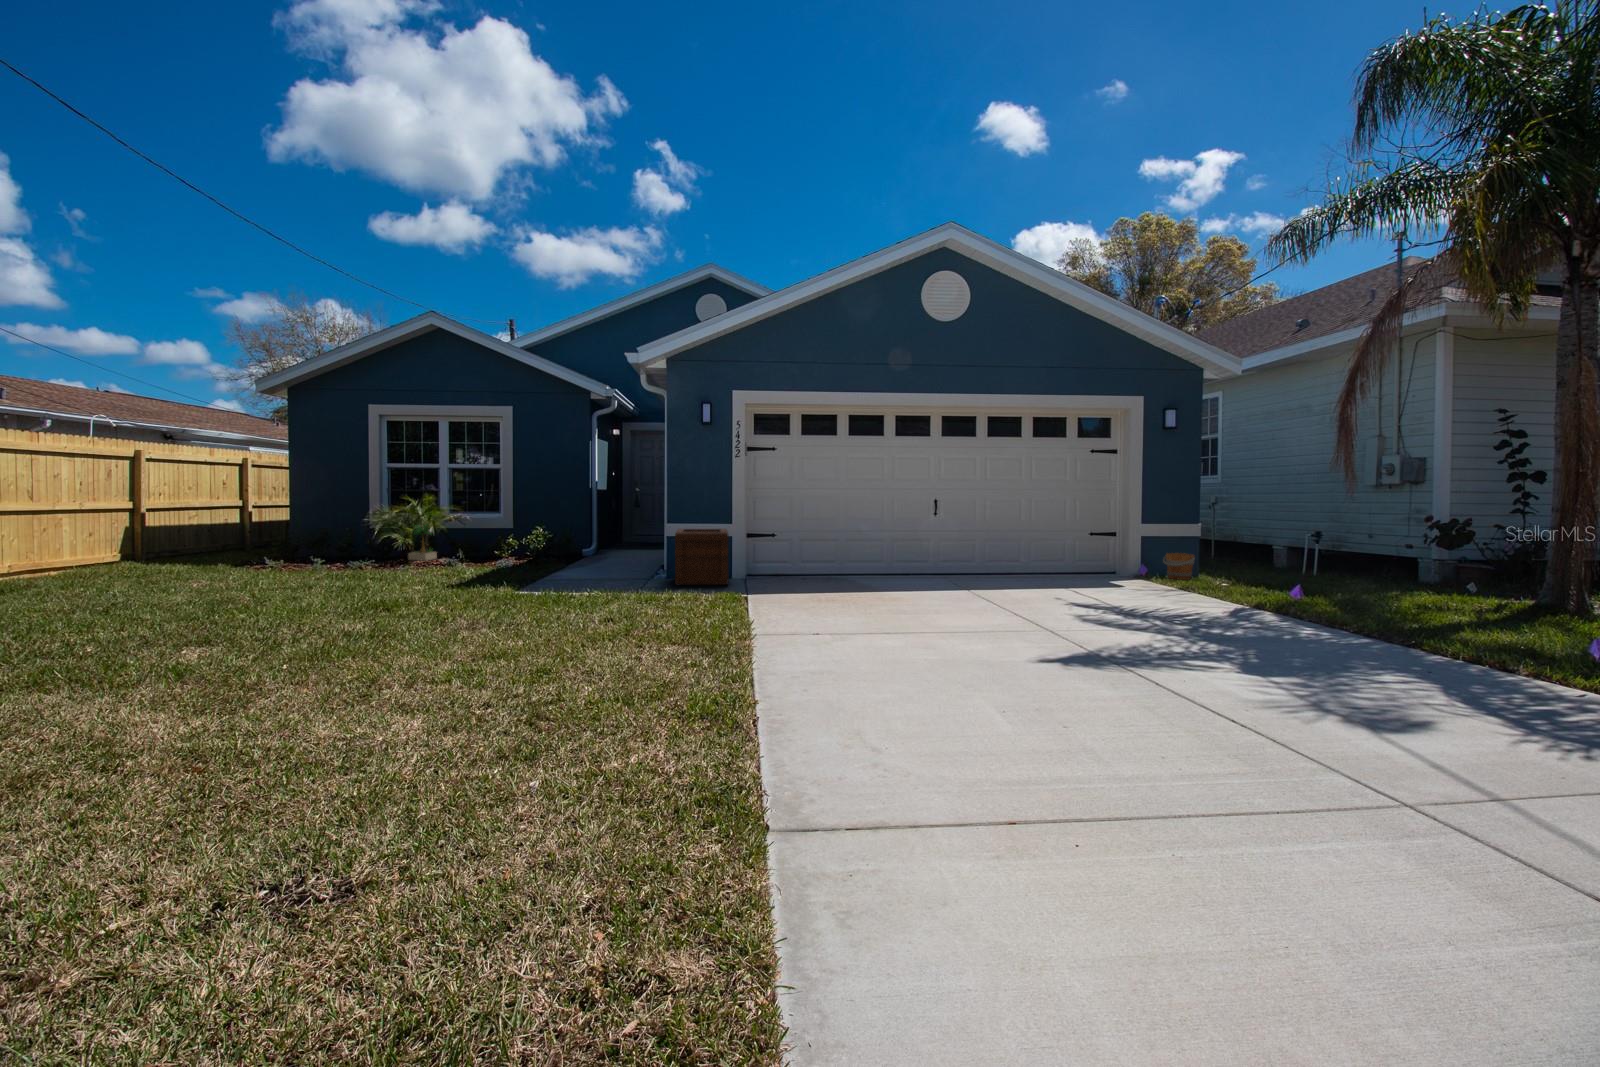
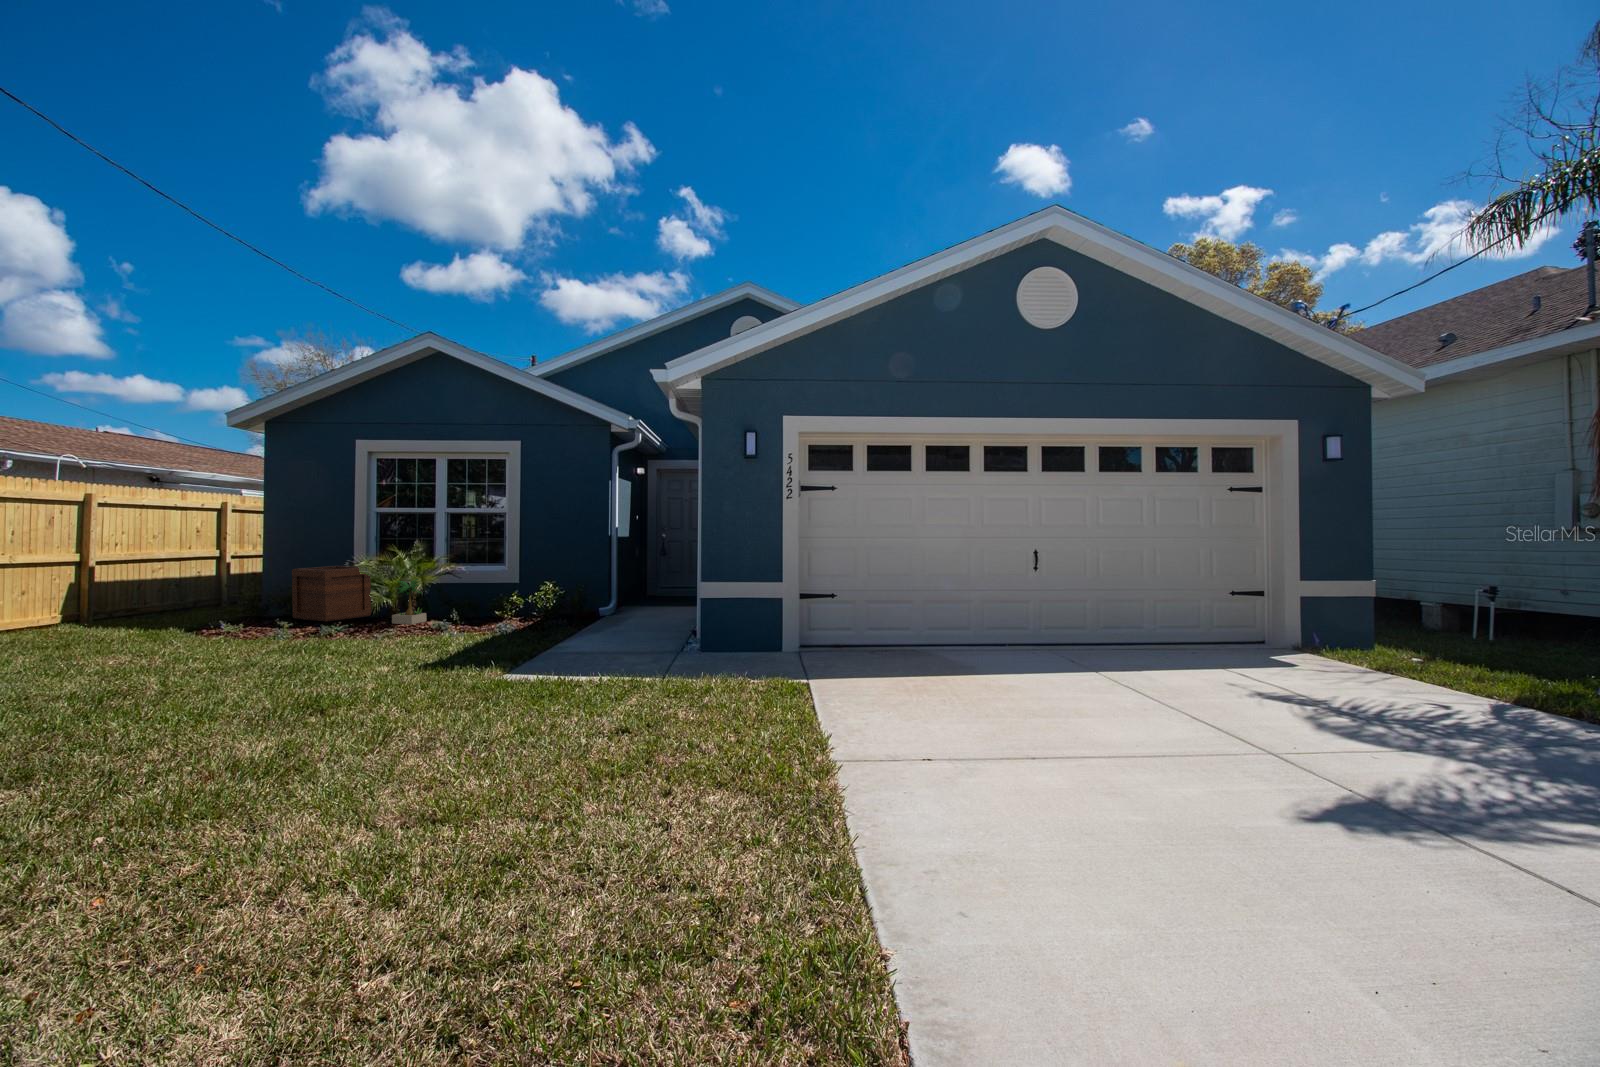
wooden crate: present [675,529,728,585] -> present [292,566,371,622]
bucket: present [1163,553,1195,580] -> none [1329,619,1376,653]

